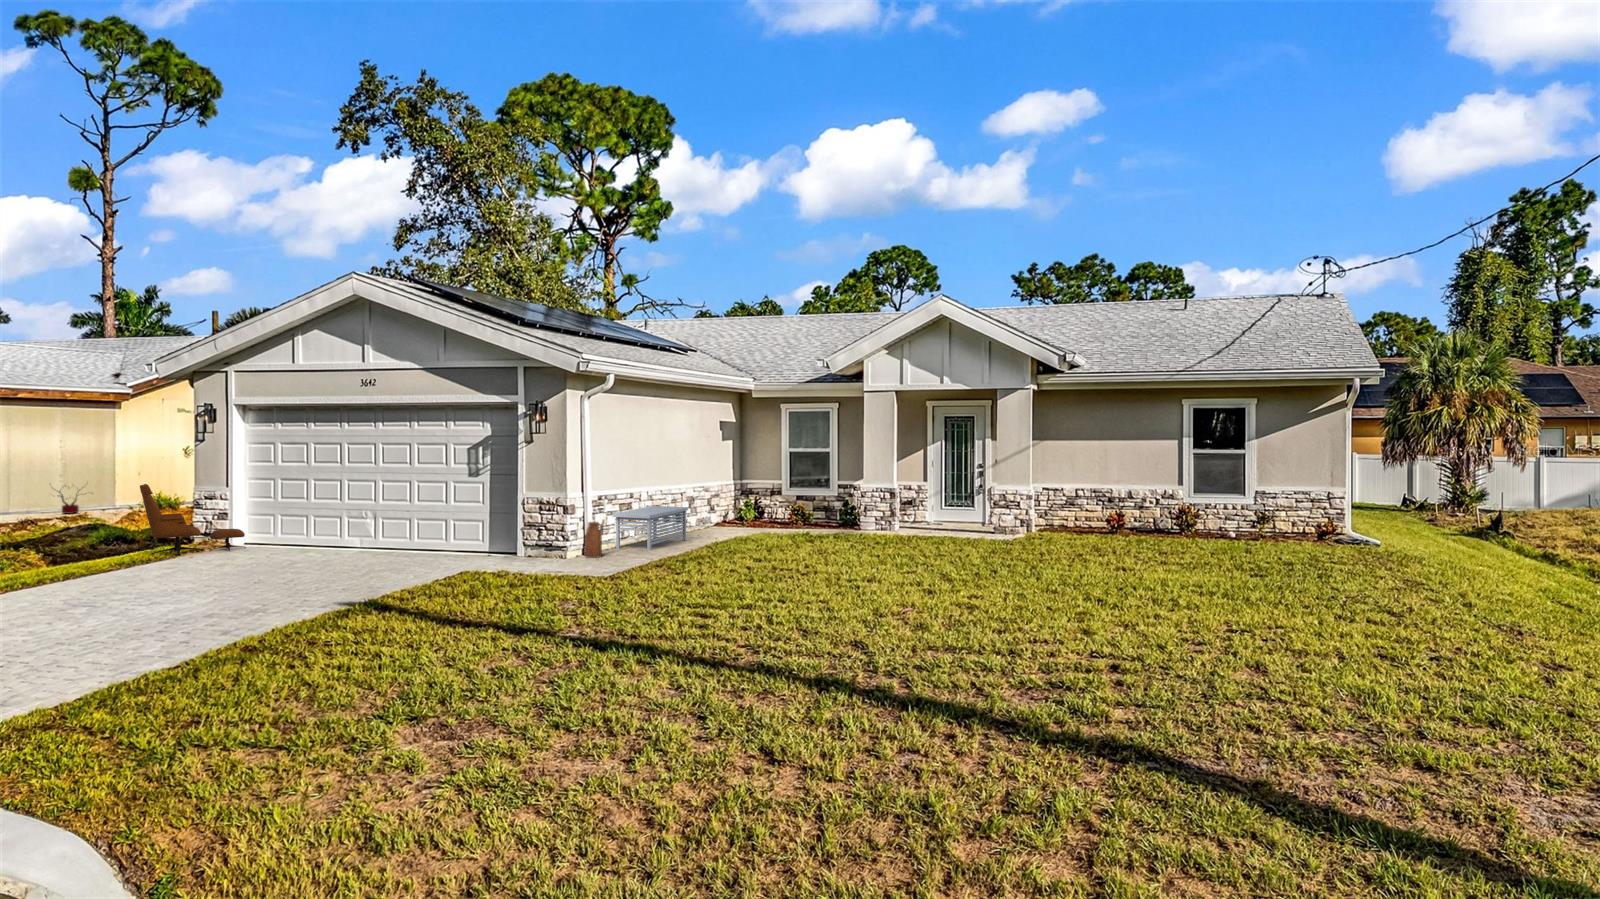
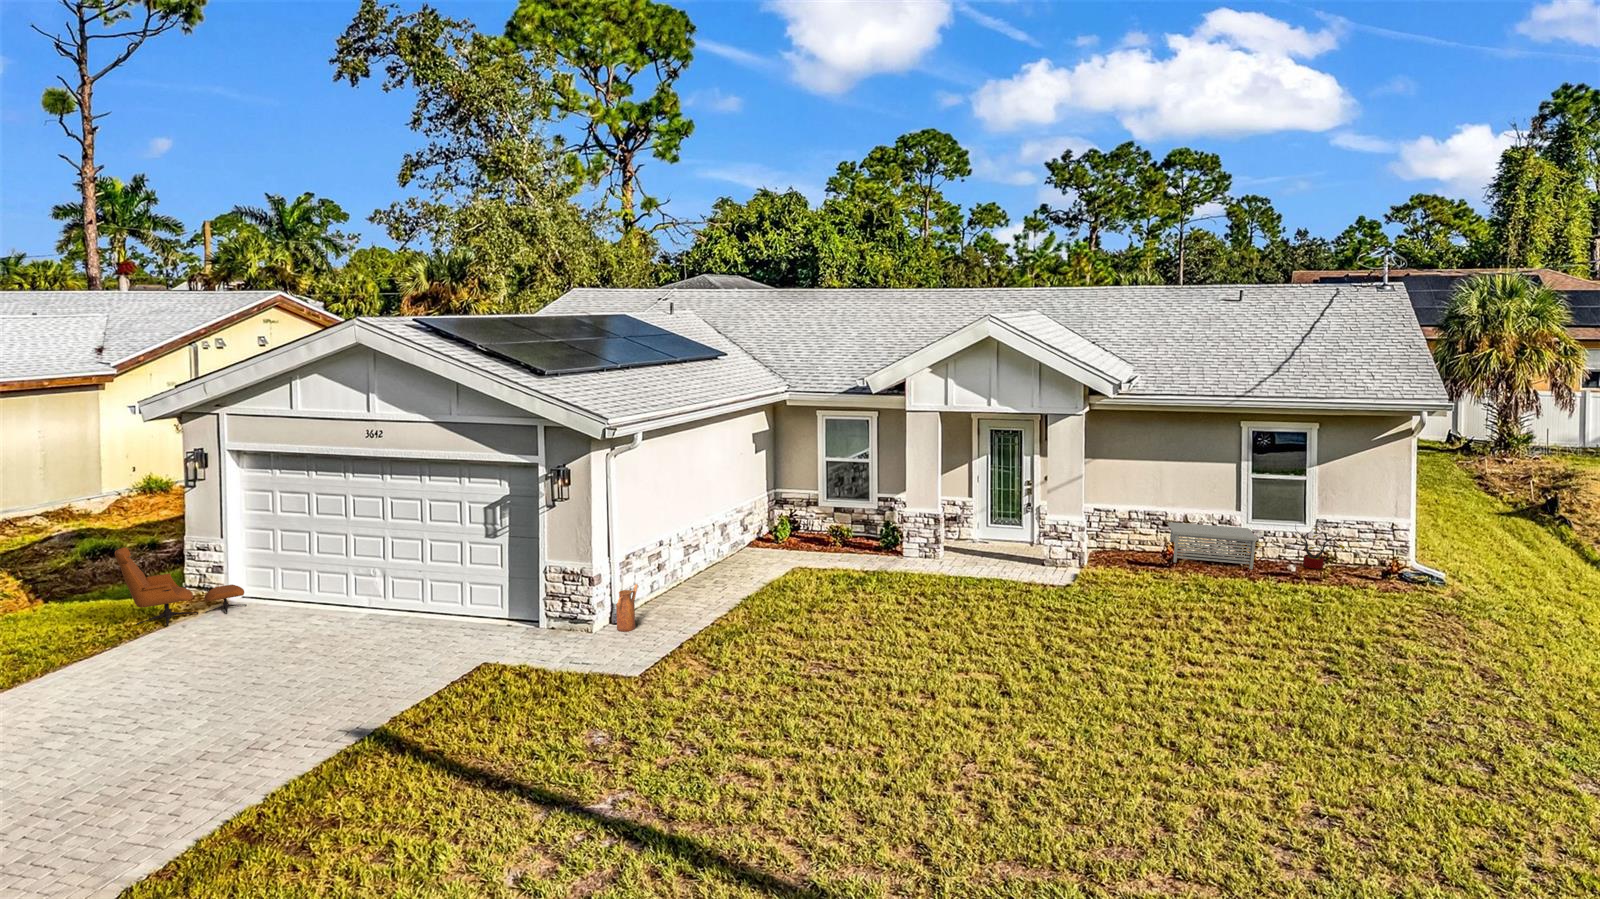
decorative plant: present [58,487,83,514] -> present [1293,526,1345,569]
storage bench: present [612,506,688,550] -> present [1168,522,1258,569]

